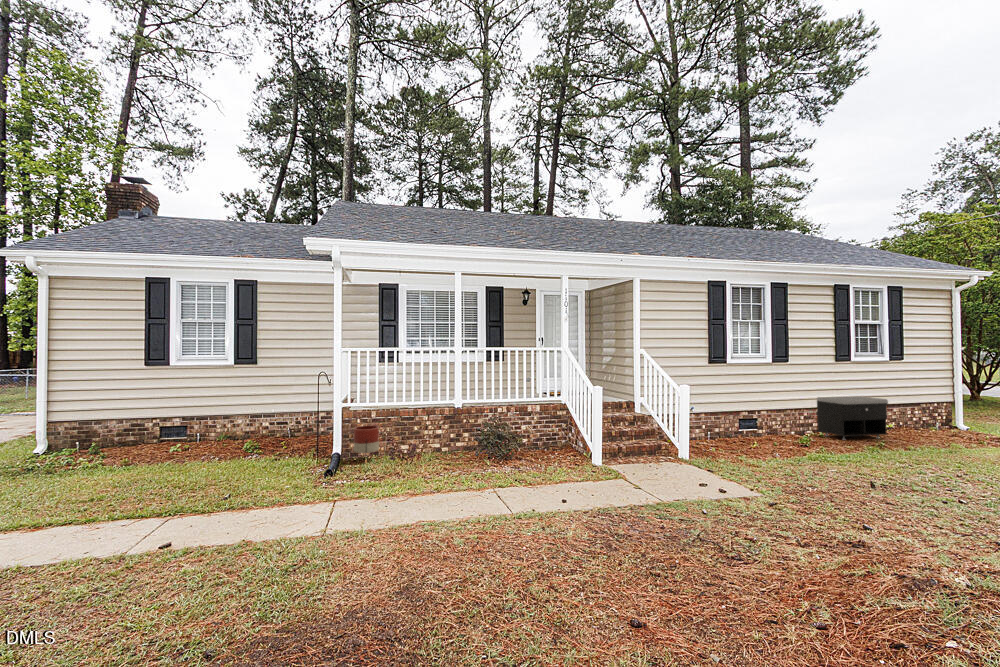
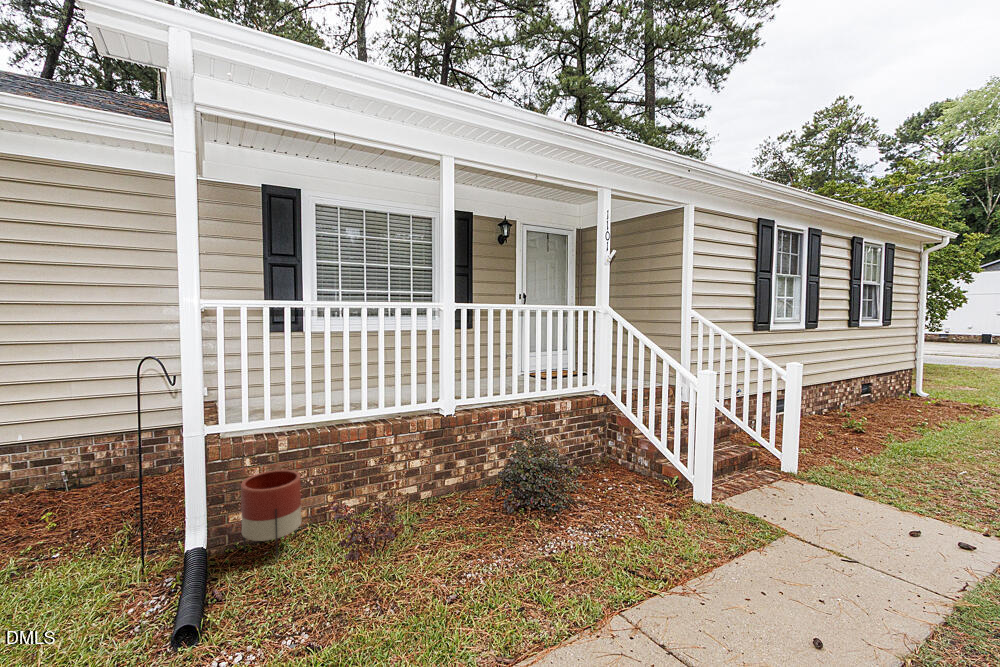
storage bench: present [817,396,888,440] -> none [834,366,905,418]

